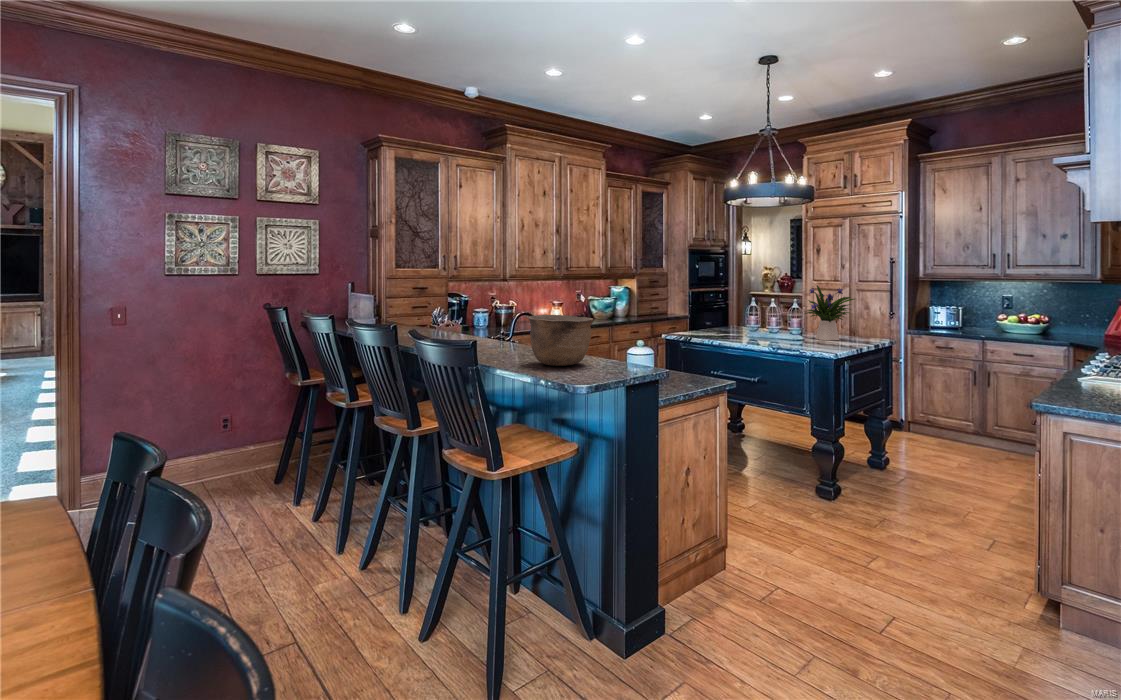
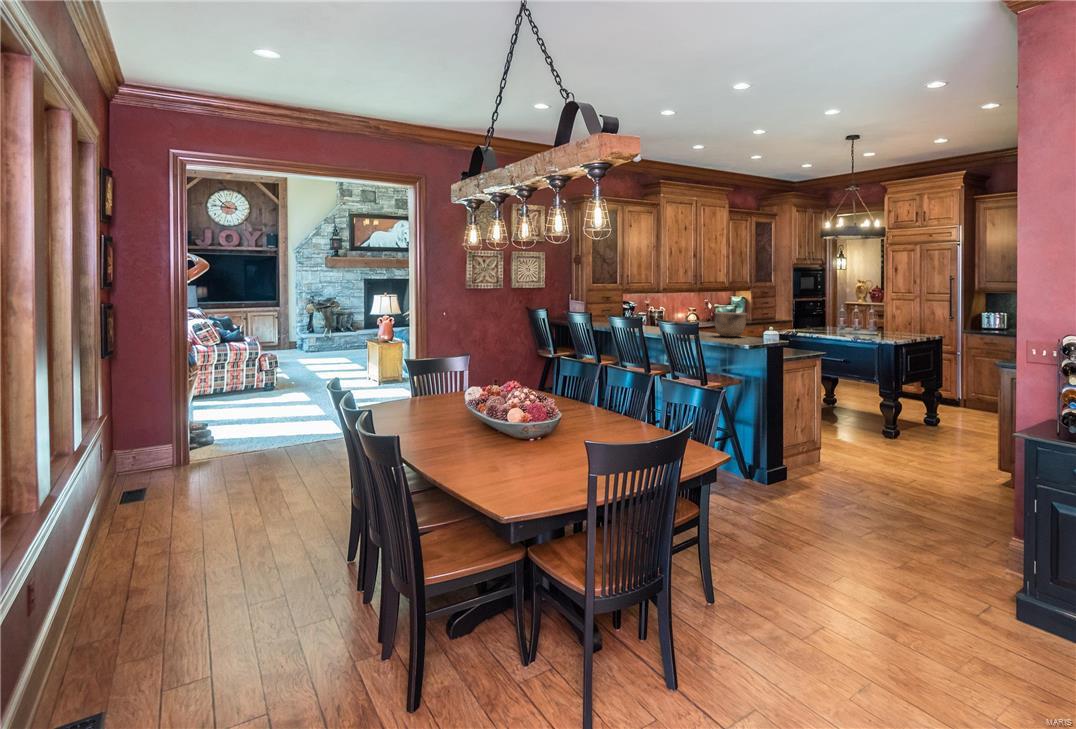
flower arrangement: present [805,285,855,340] -> none [873,296,913,334]

